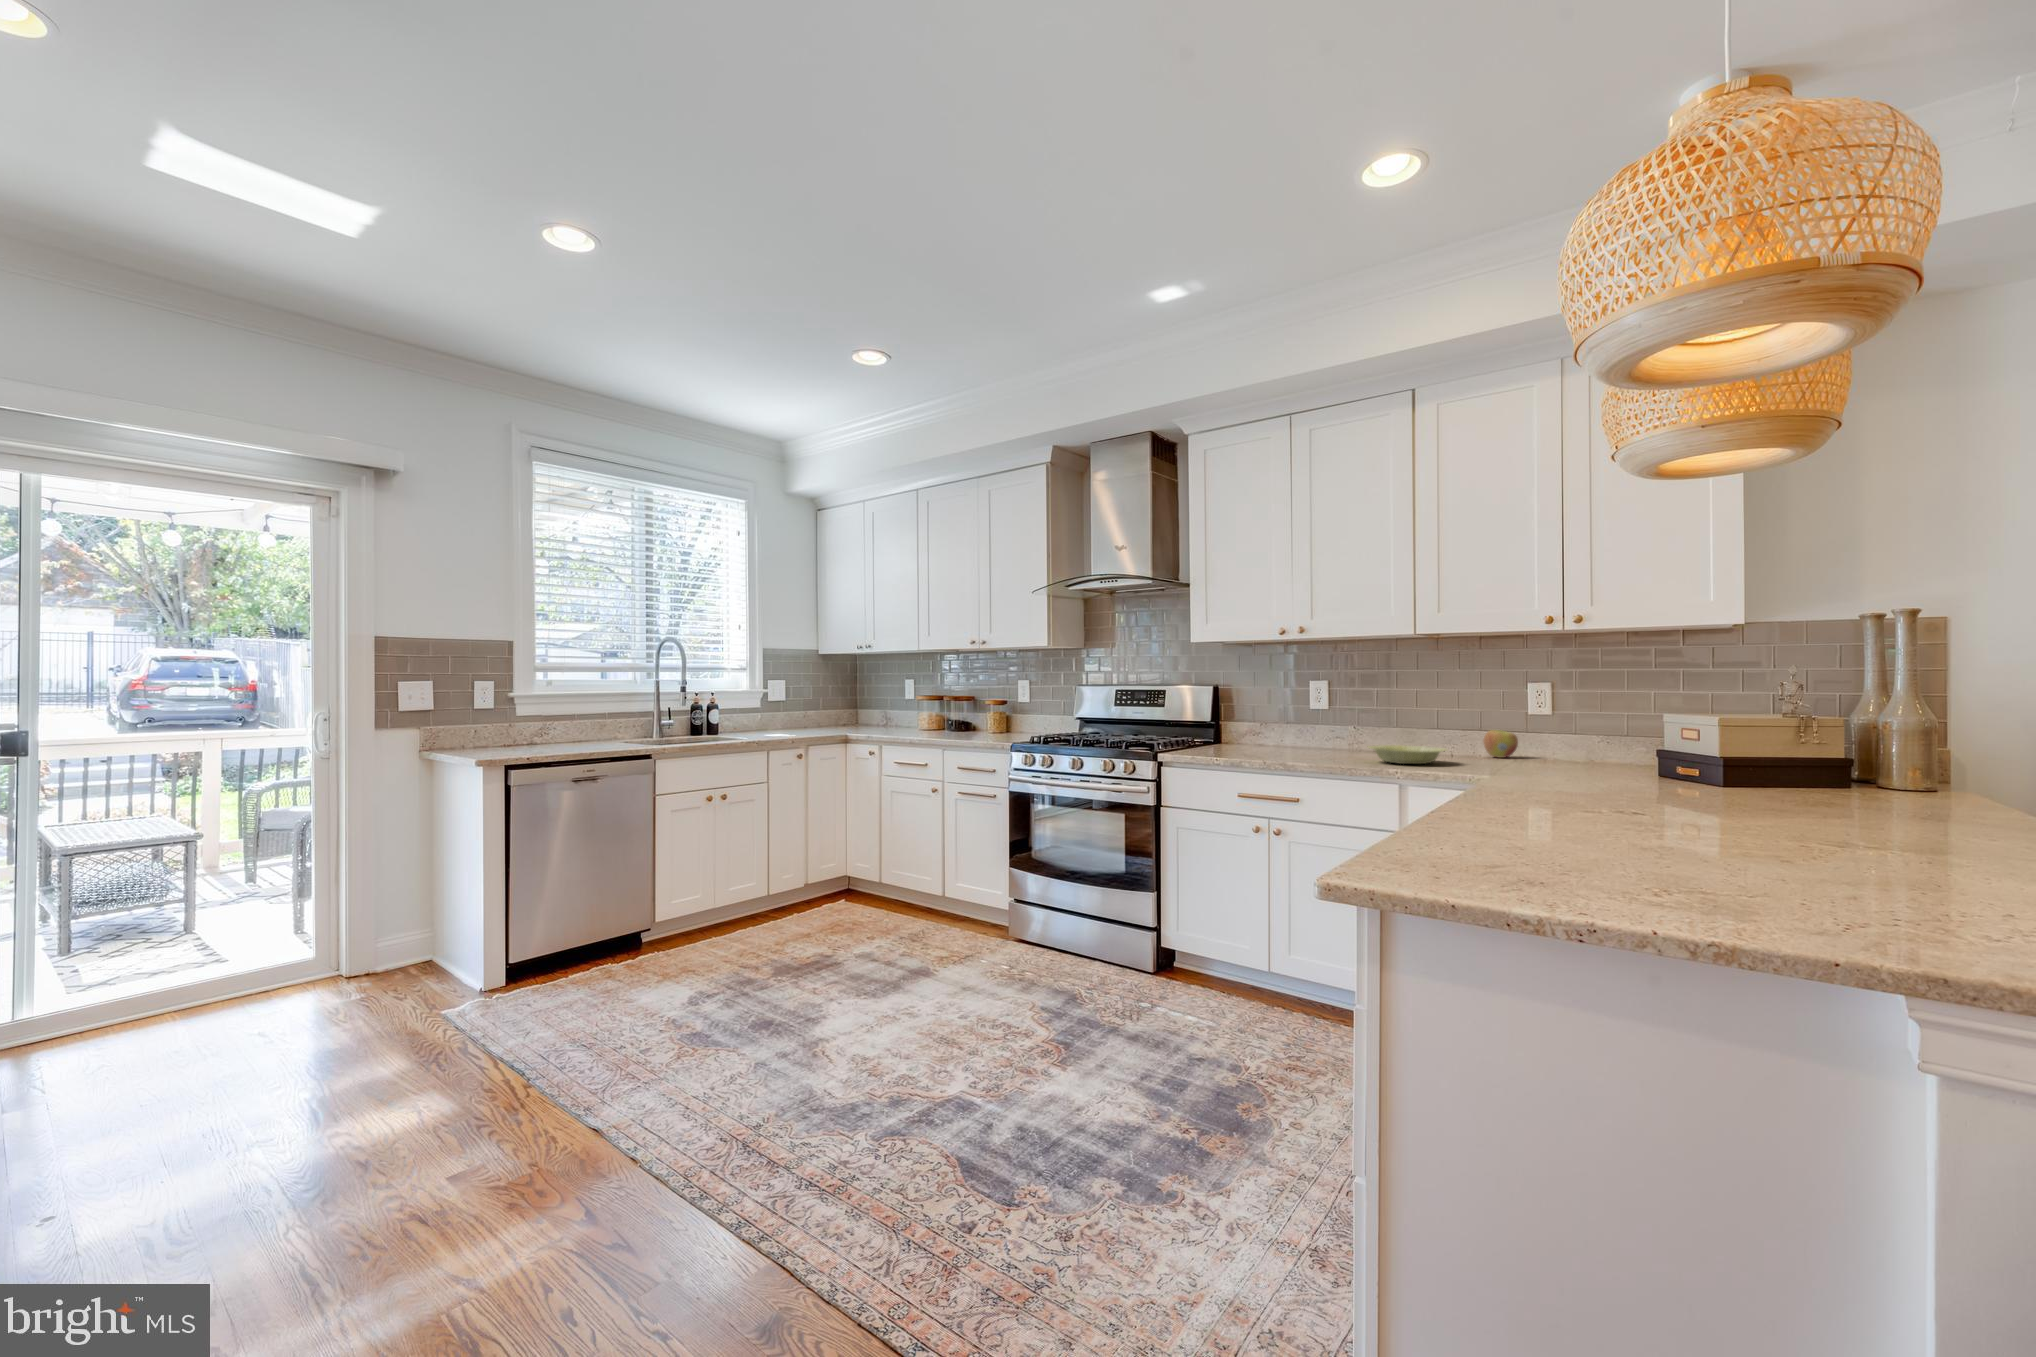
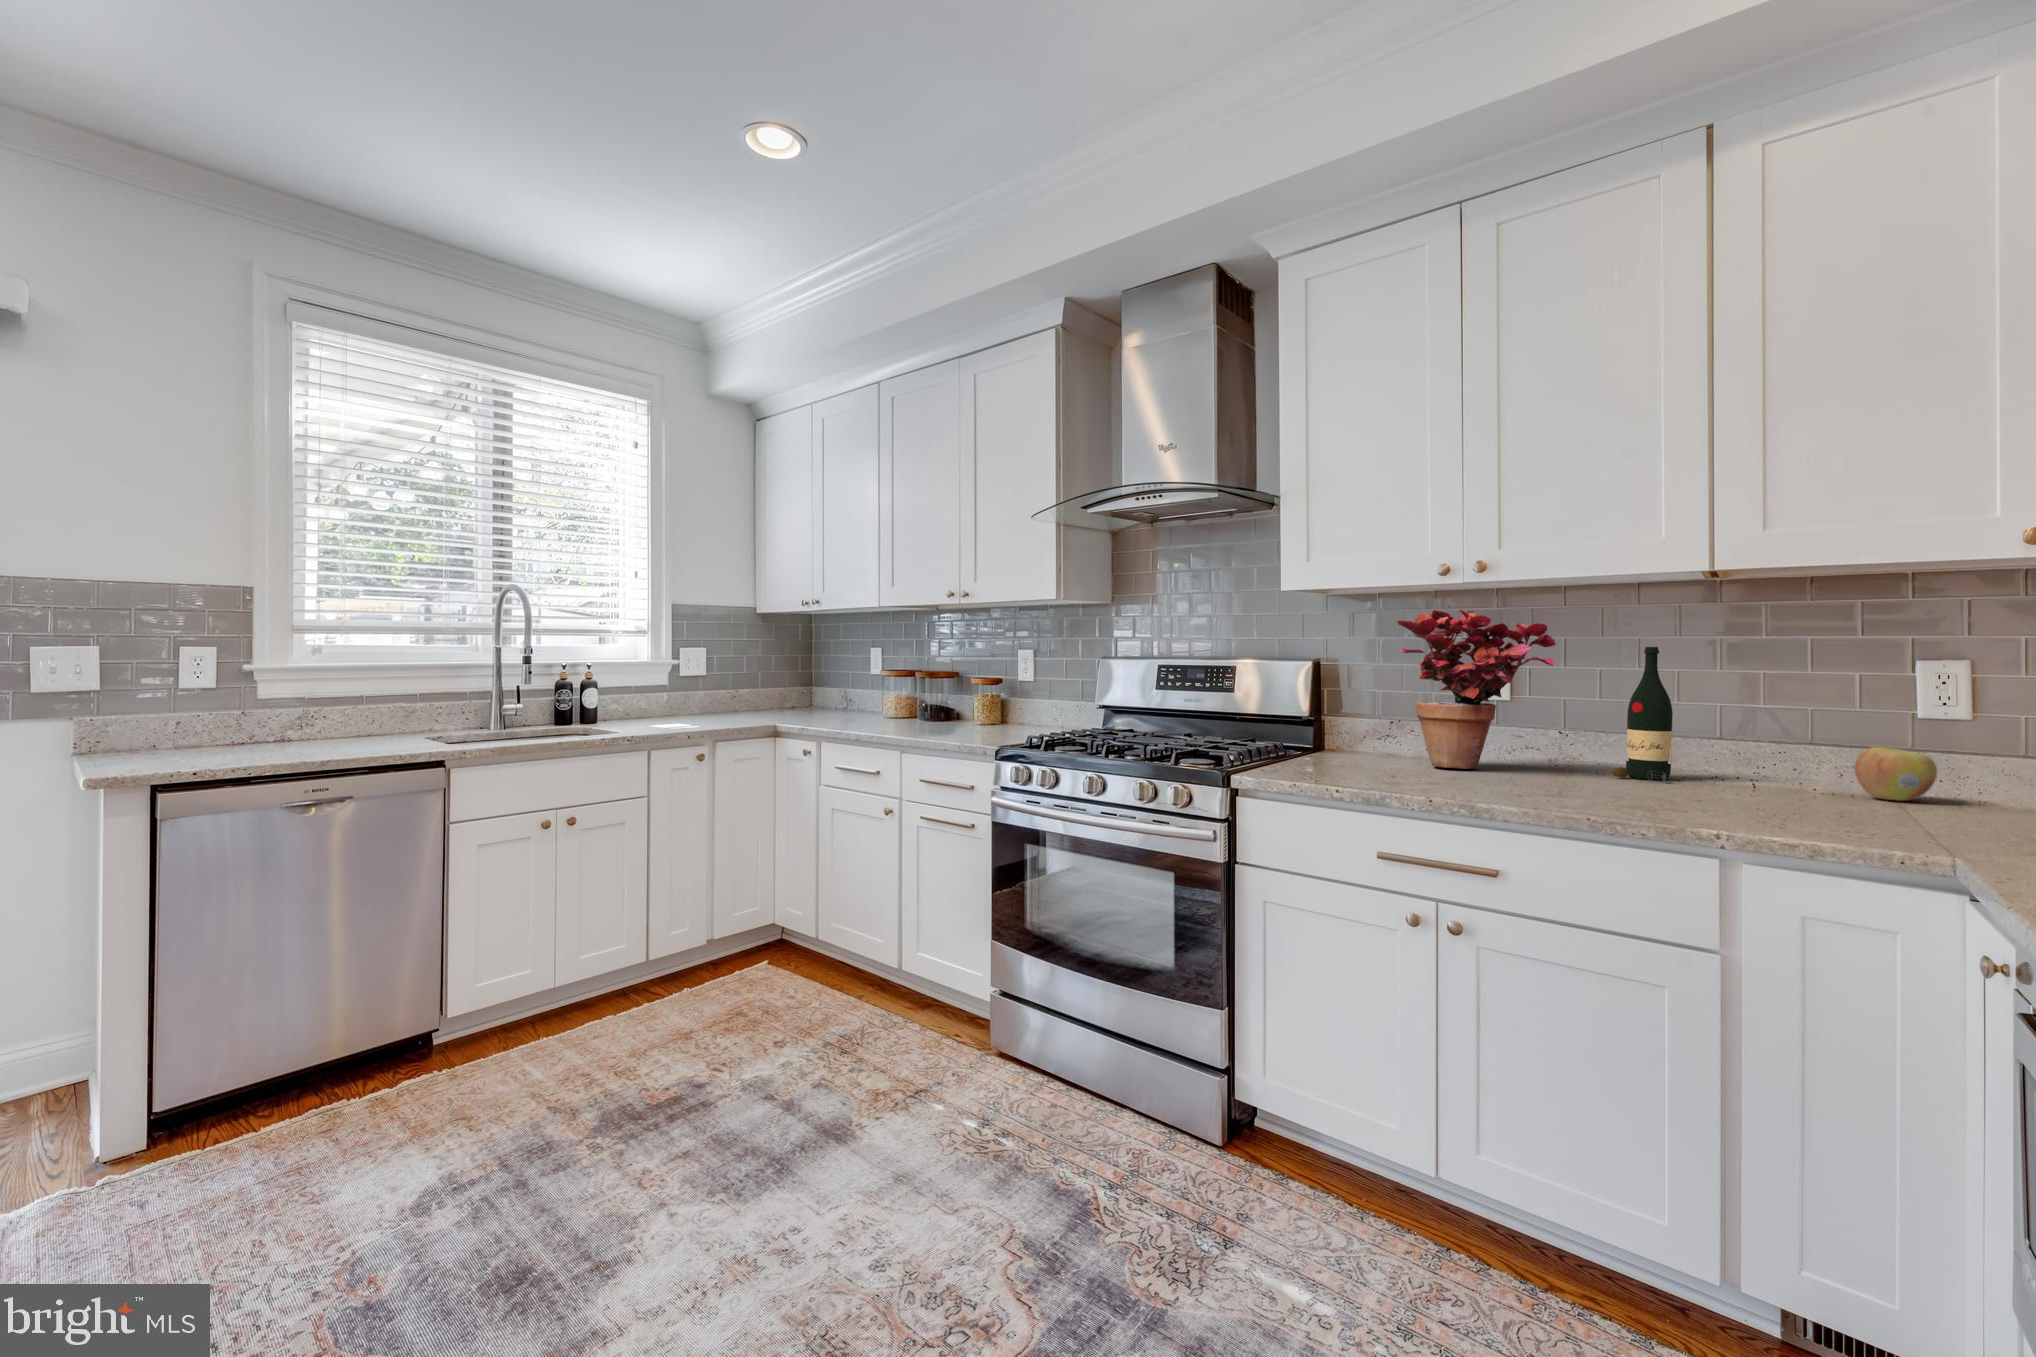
potted plant: none [1255,655,1346,749] -> present [1397,610,1556,769]
wine bottle: none [1375,677,1406,753] -> present [1612,647,1673,782]
bowl: present [1367,745,1447,764] -> none [1650,776,1846,821]

